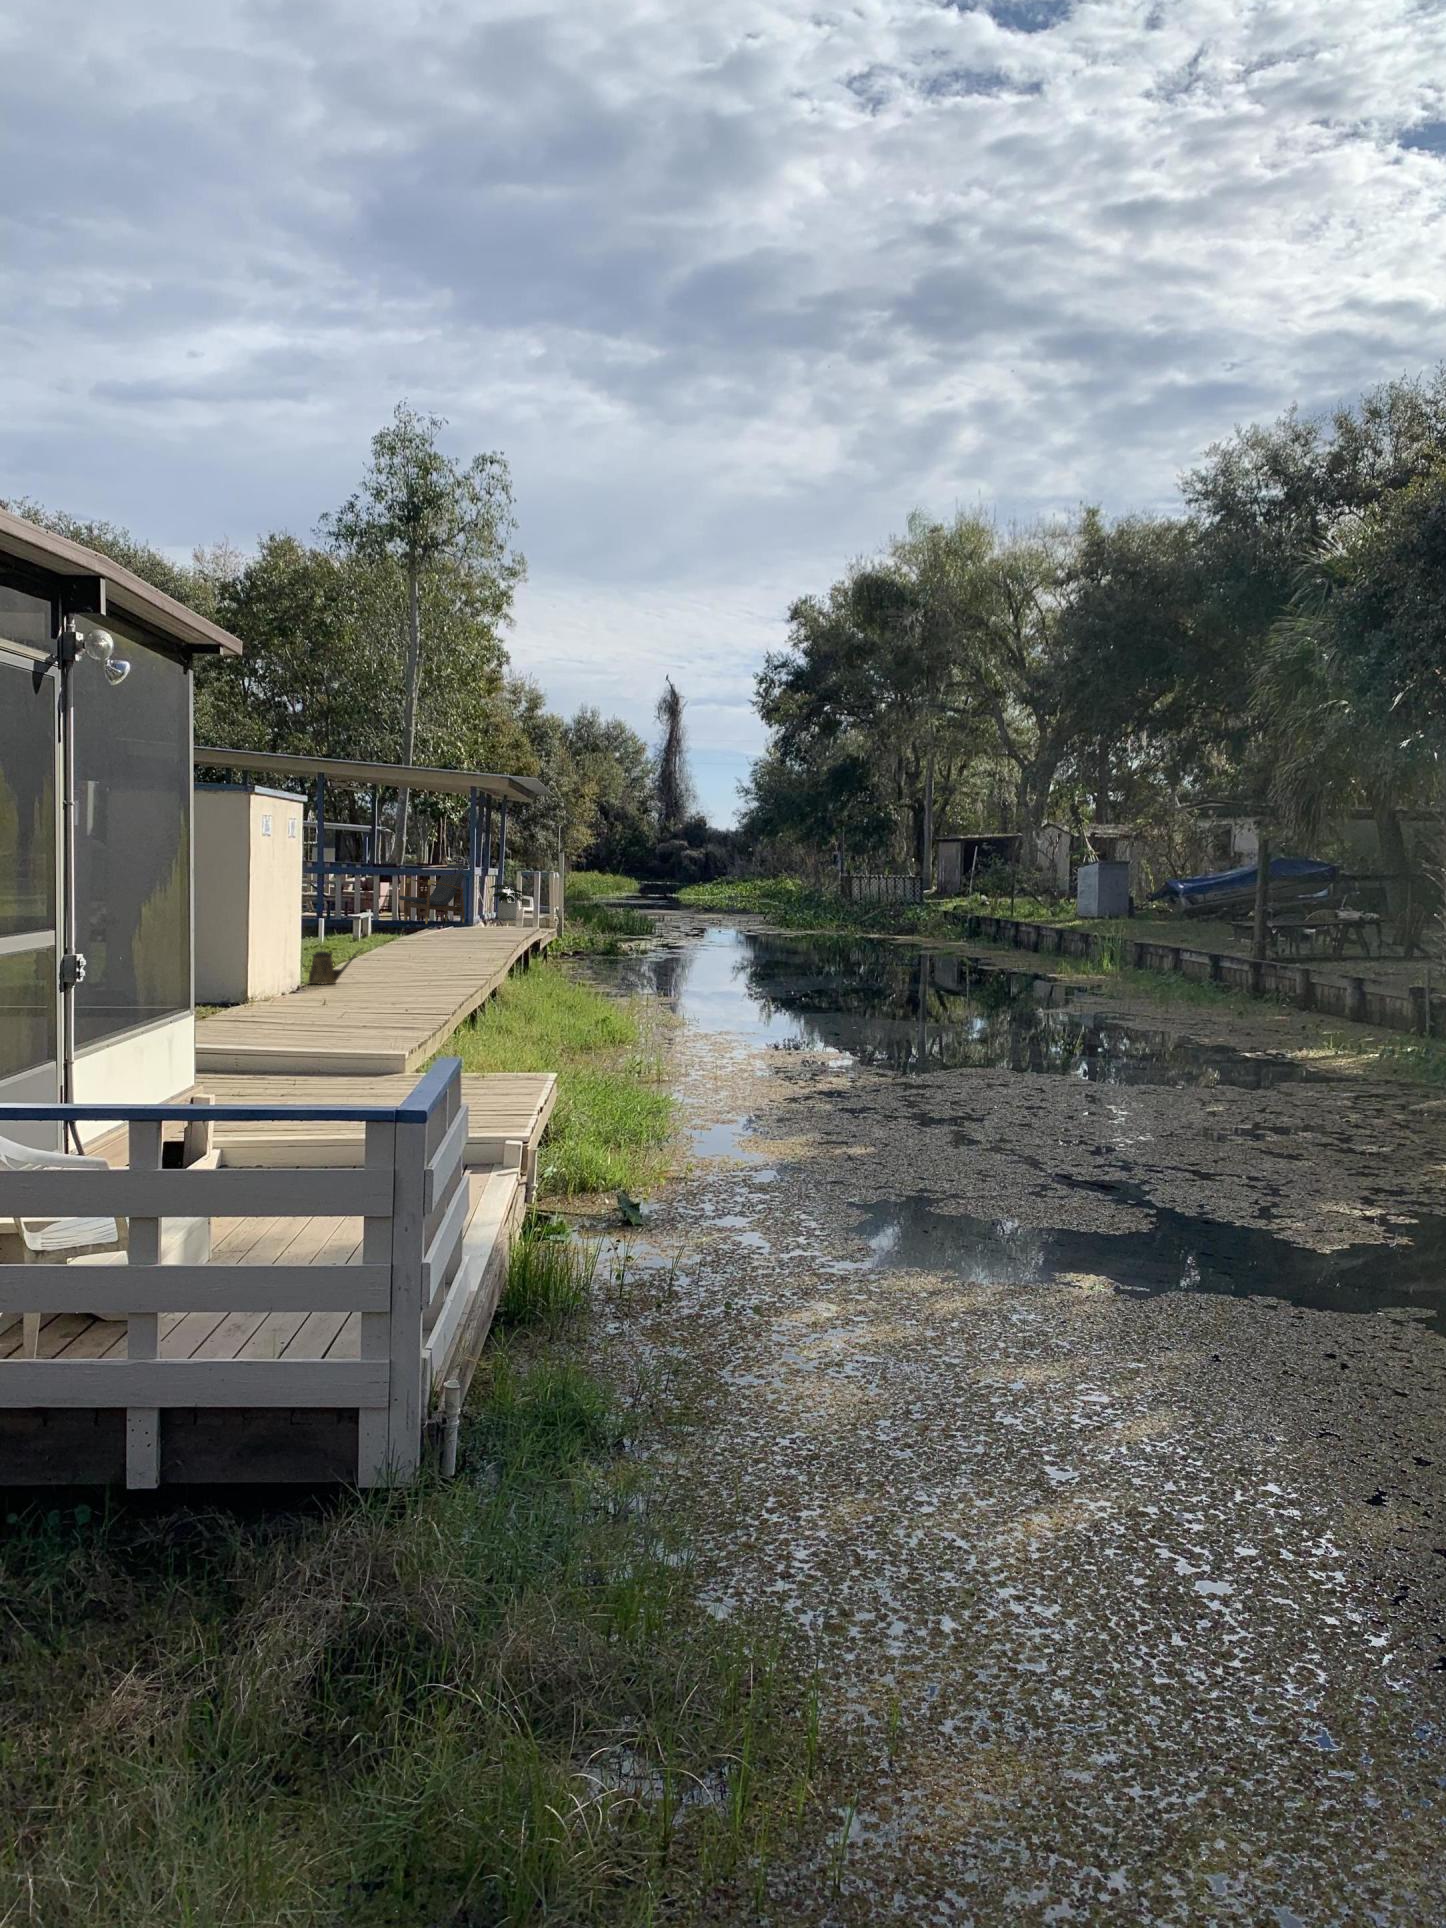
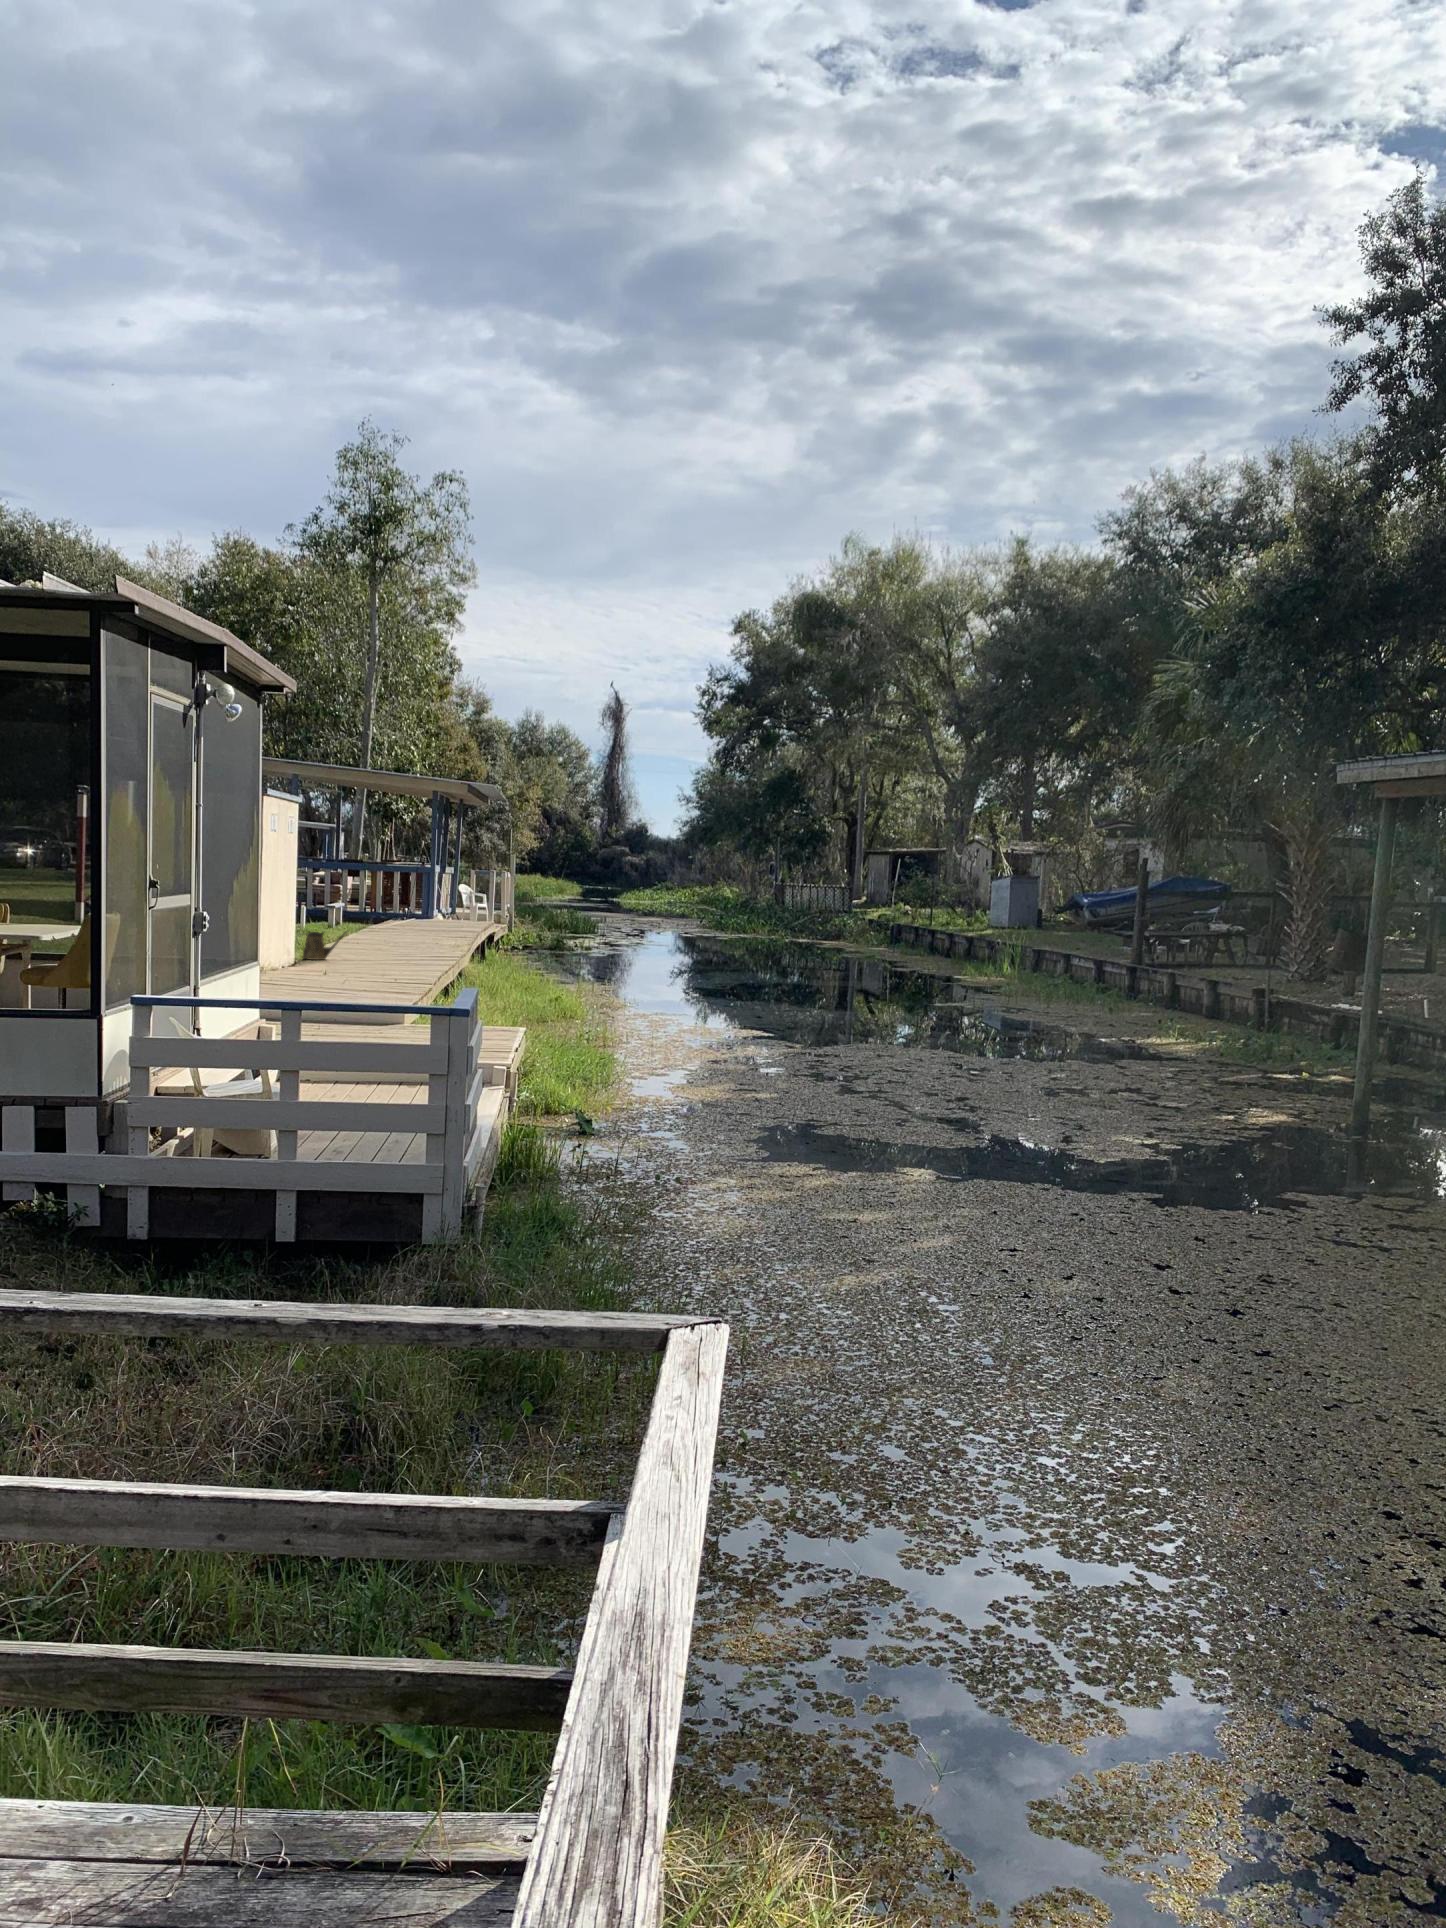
lounge chair: present [399,864,468,924] -> none [364,861,429,915]
potted plant: present [490,884,525,920] -> none [447,881,482,914]

